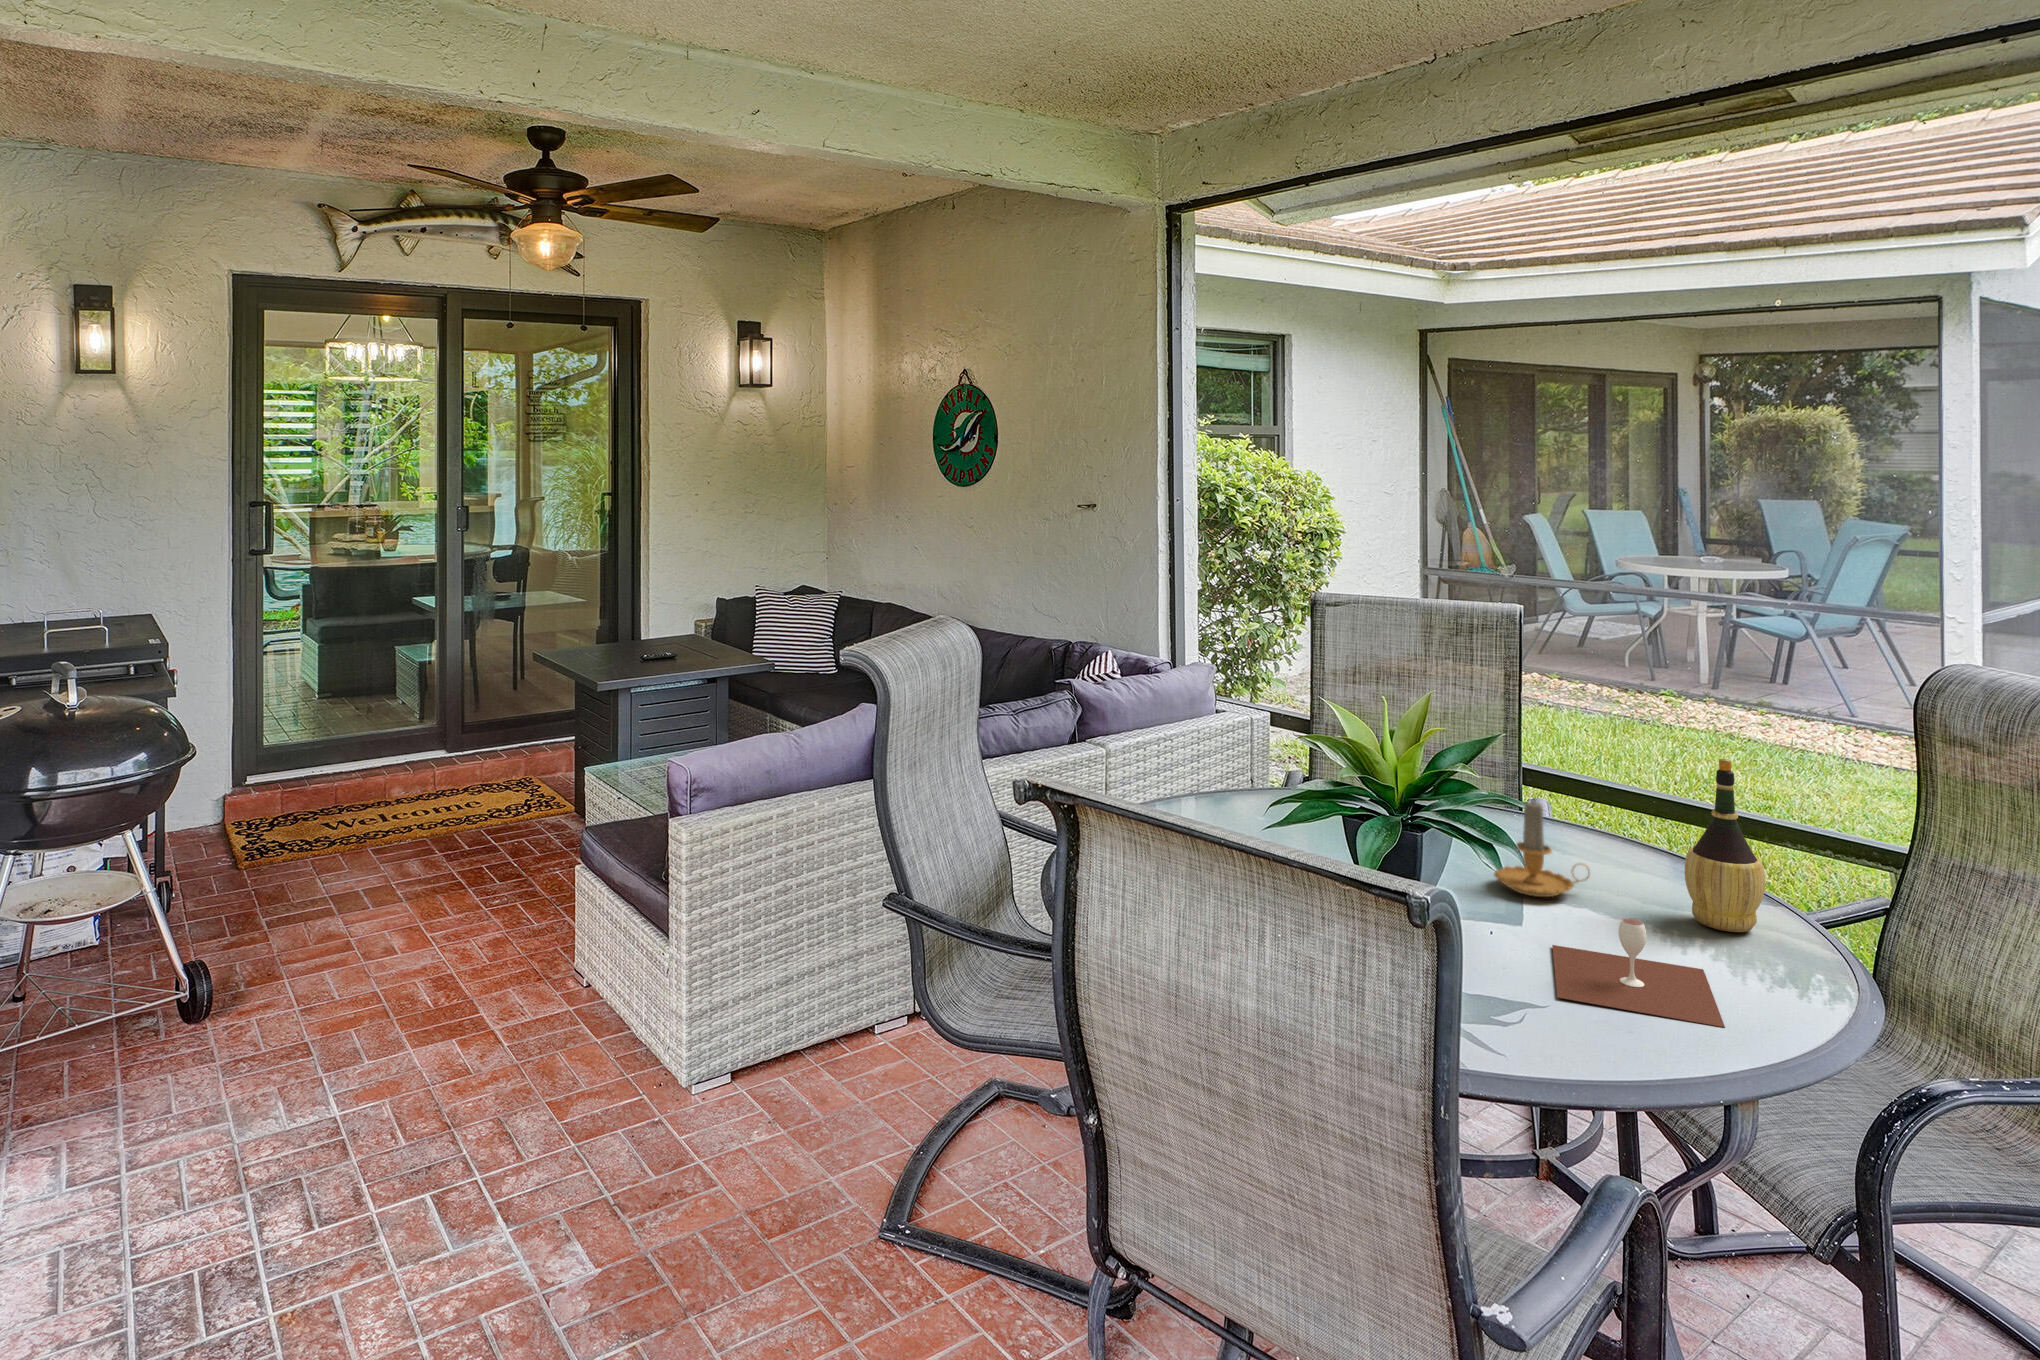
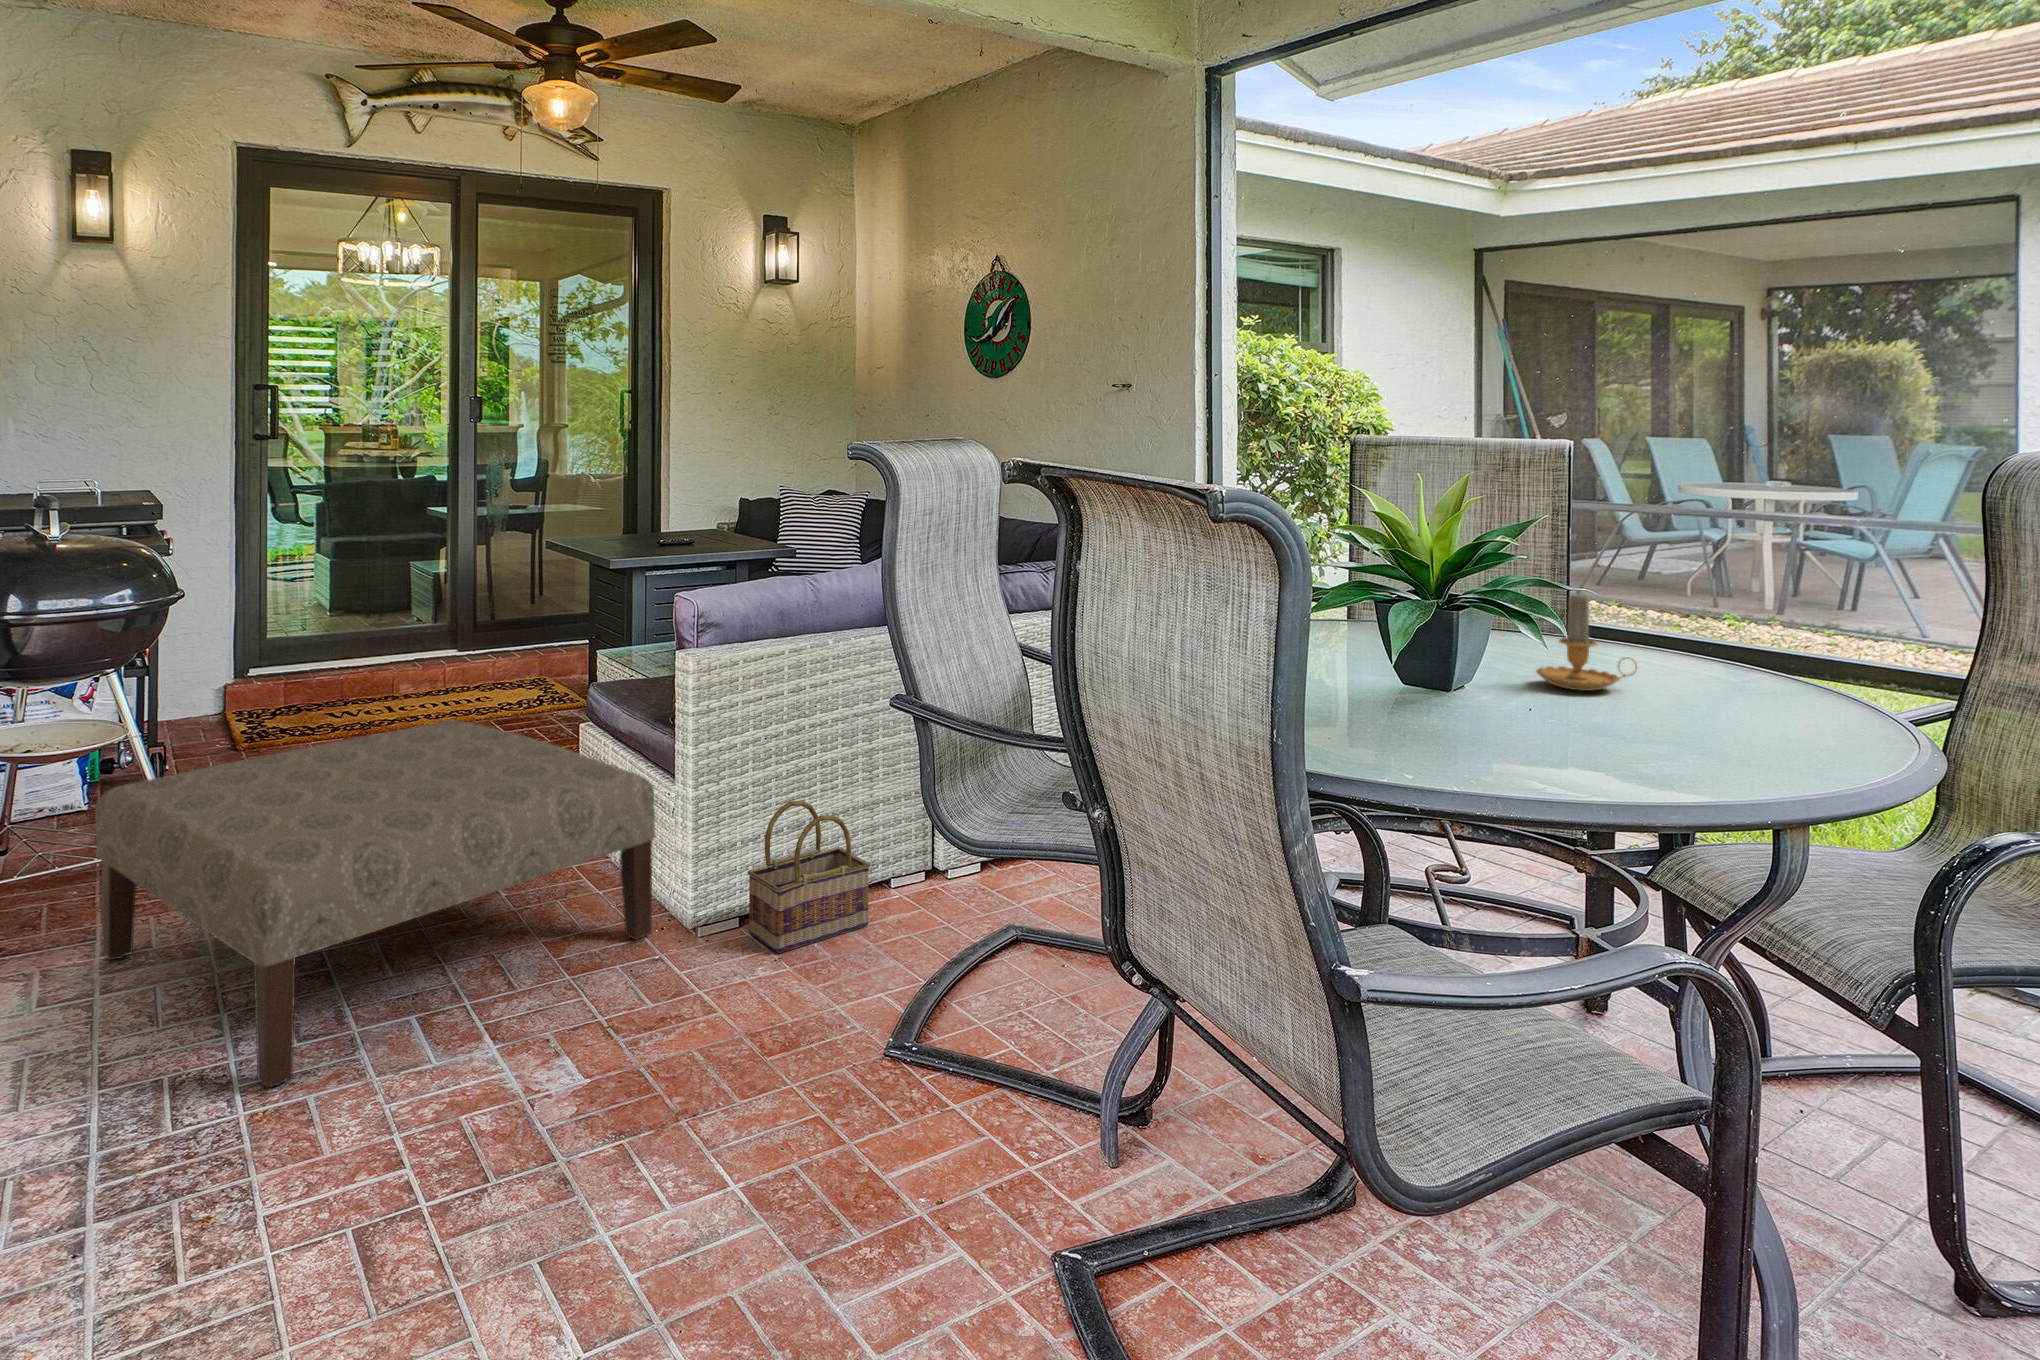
wine bottle: present [1685,759,1766,932] -> none [1738,533,1824,712]
ottoman: none [121,870,651,1282] -> present [95,720,655,1087]
wine glass: present [1552,918,1725,1028] -> none [1598,678,1785,774]
basket: none [740,961,858,1117] -> present [747,801,870,953]

